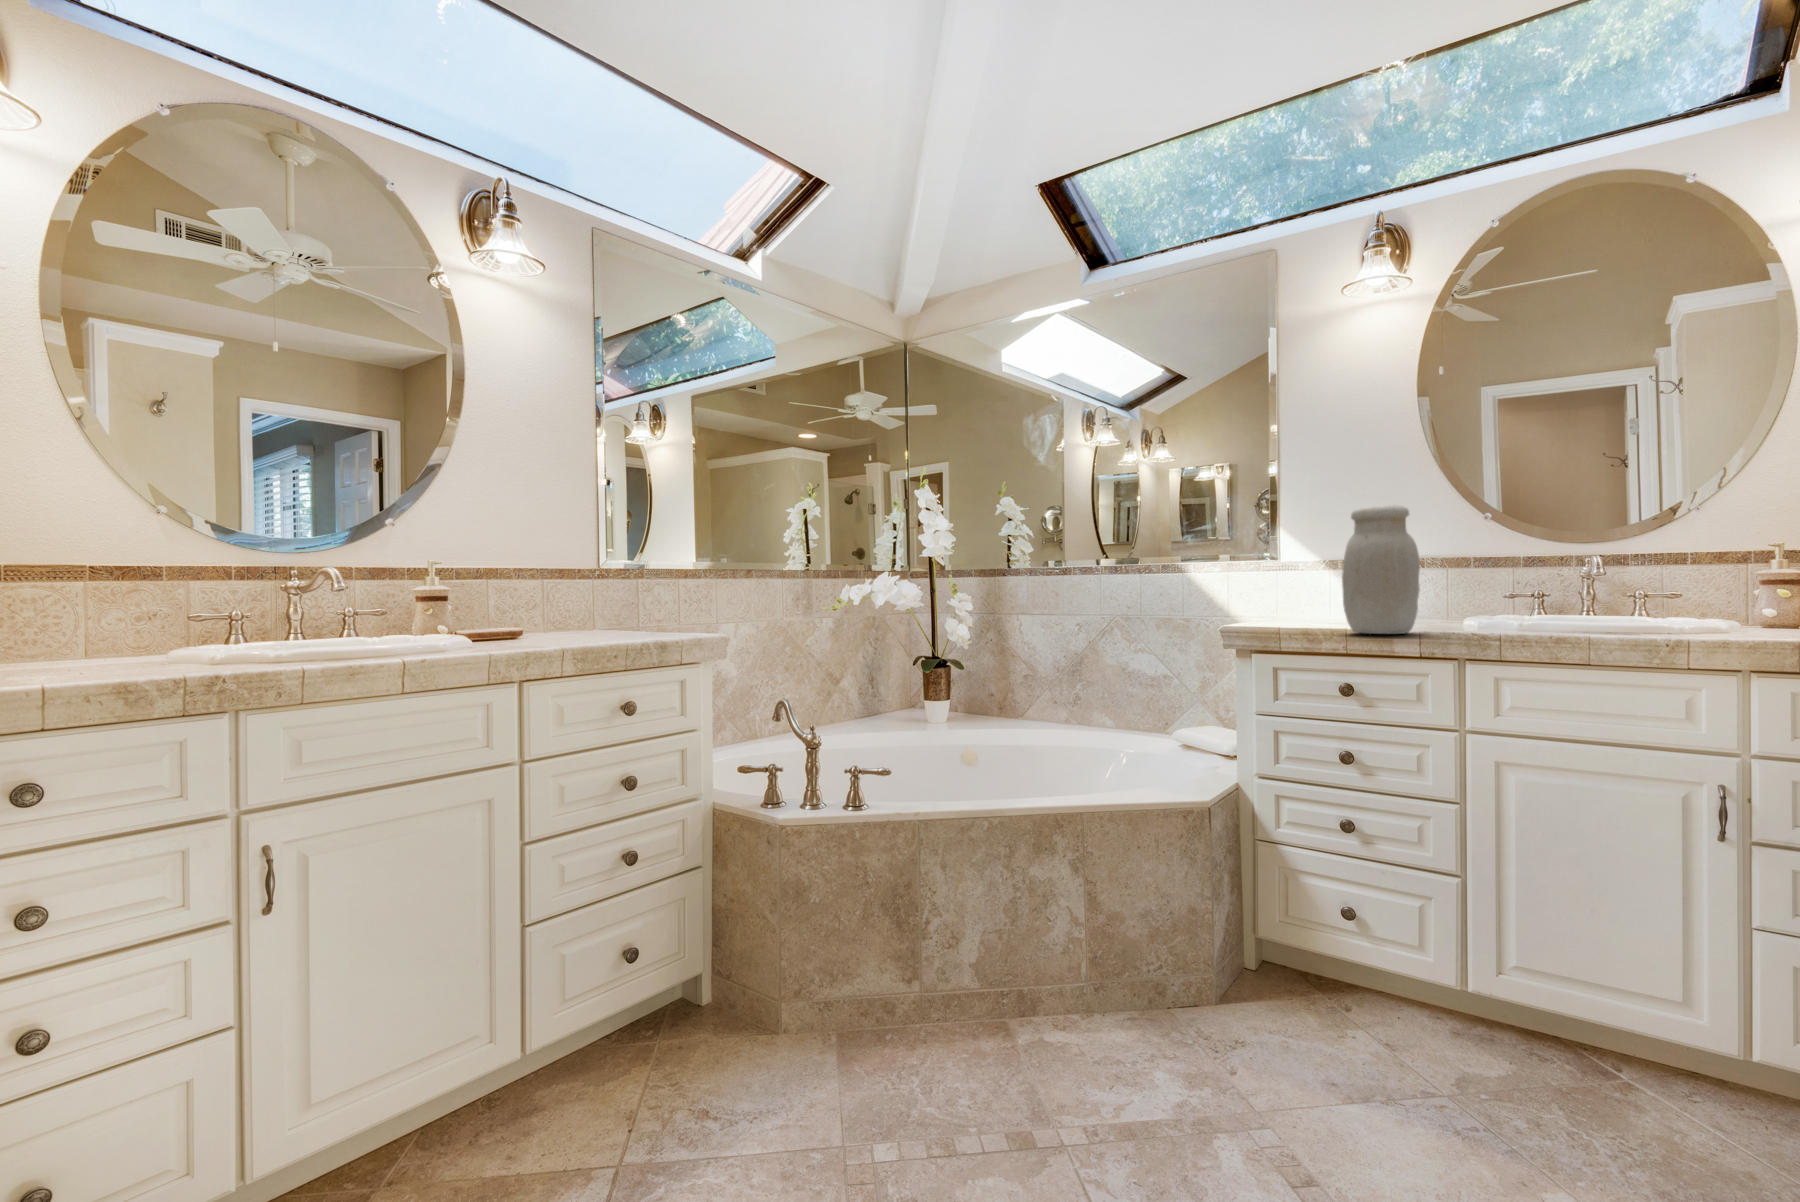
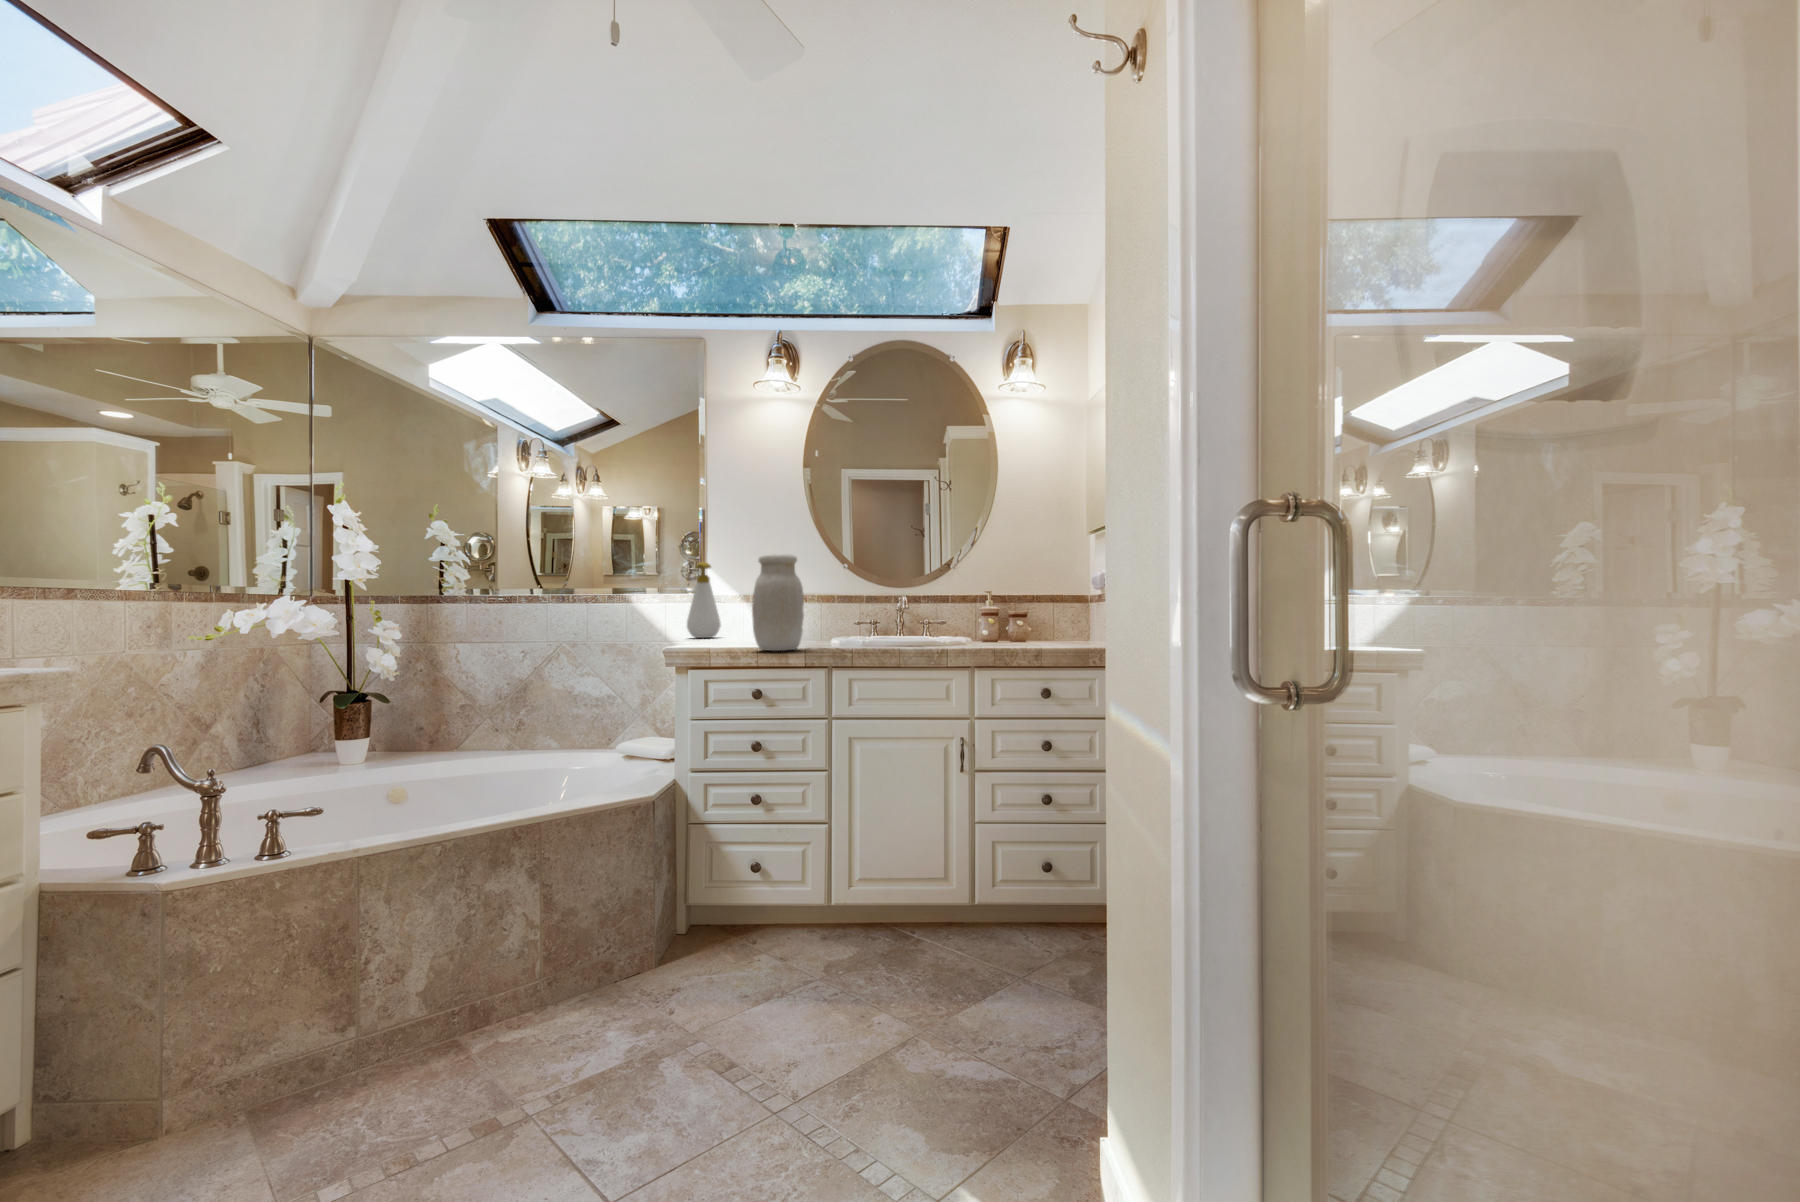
soap bottle: none [1260,523,1303,614] -> present [687,562,721,638]

